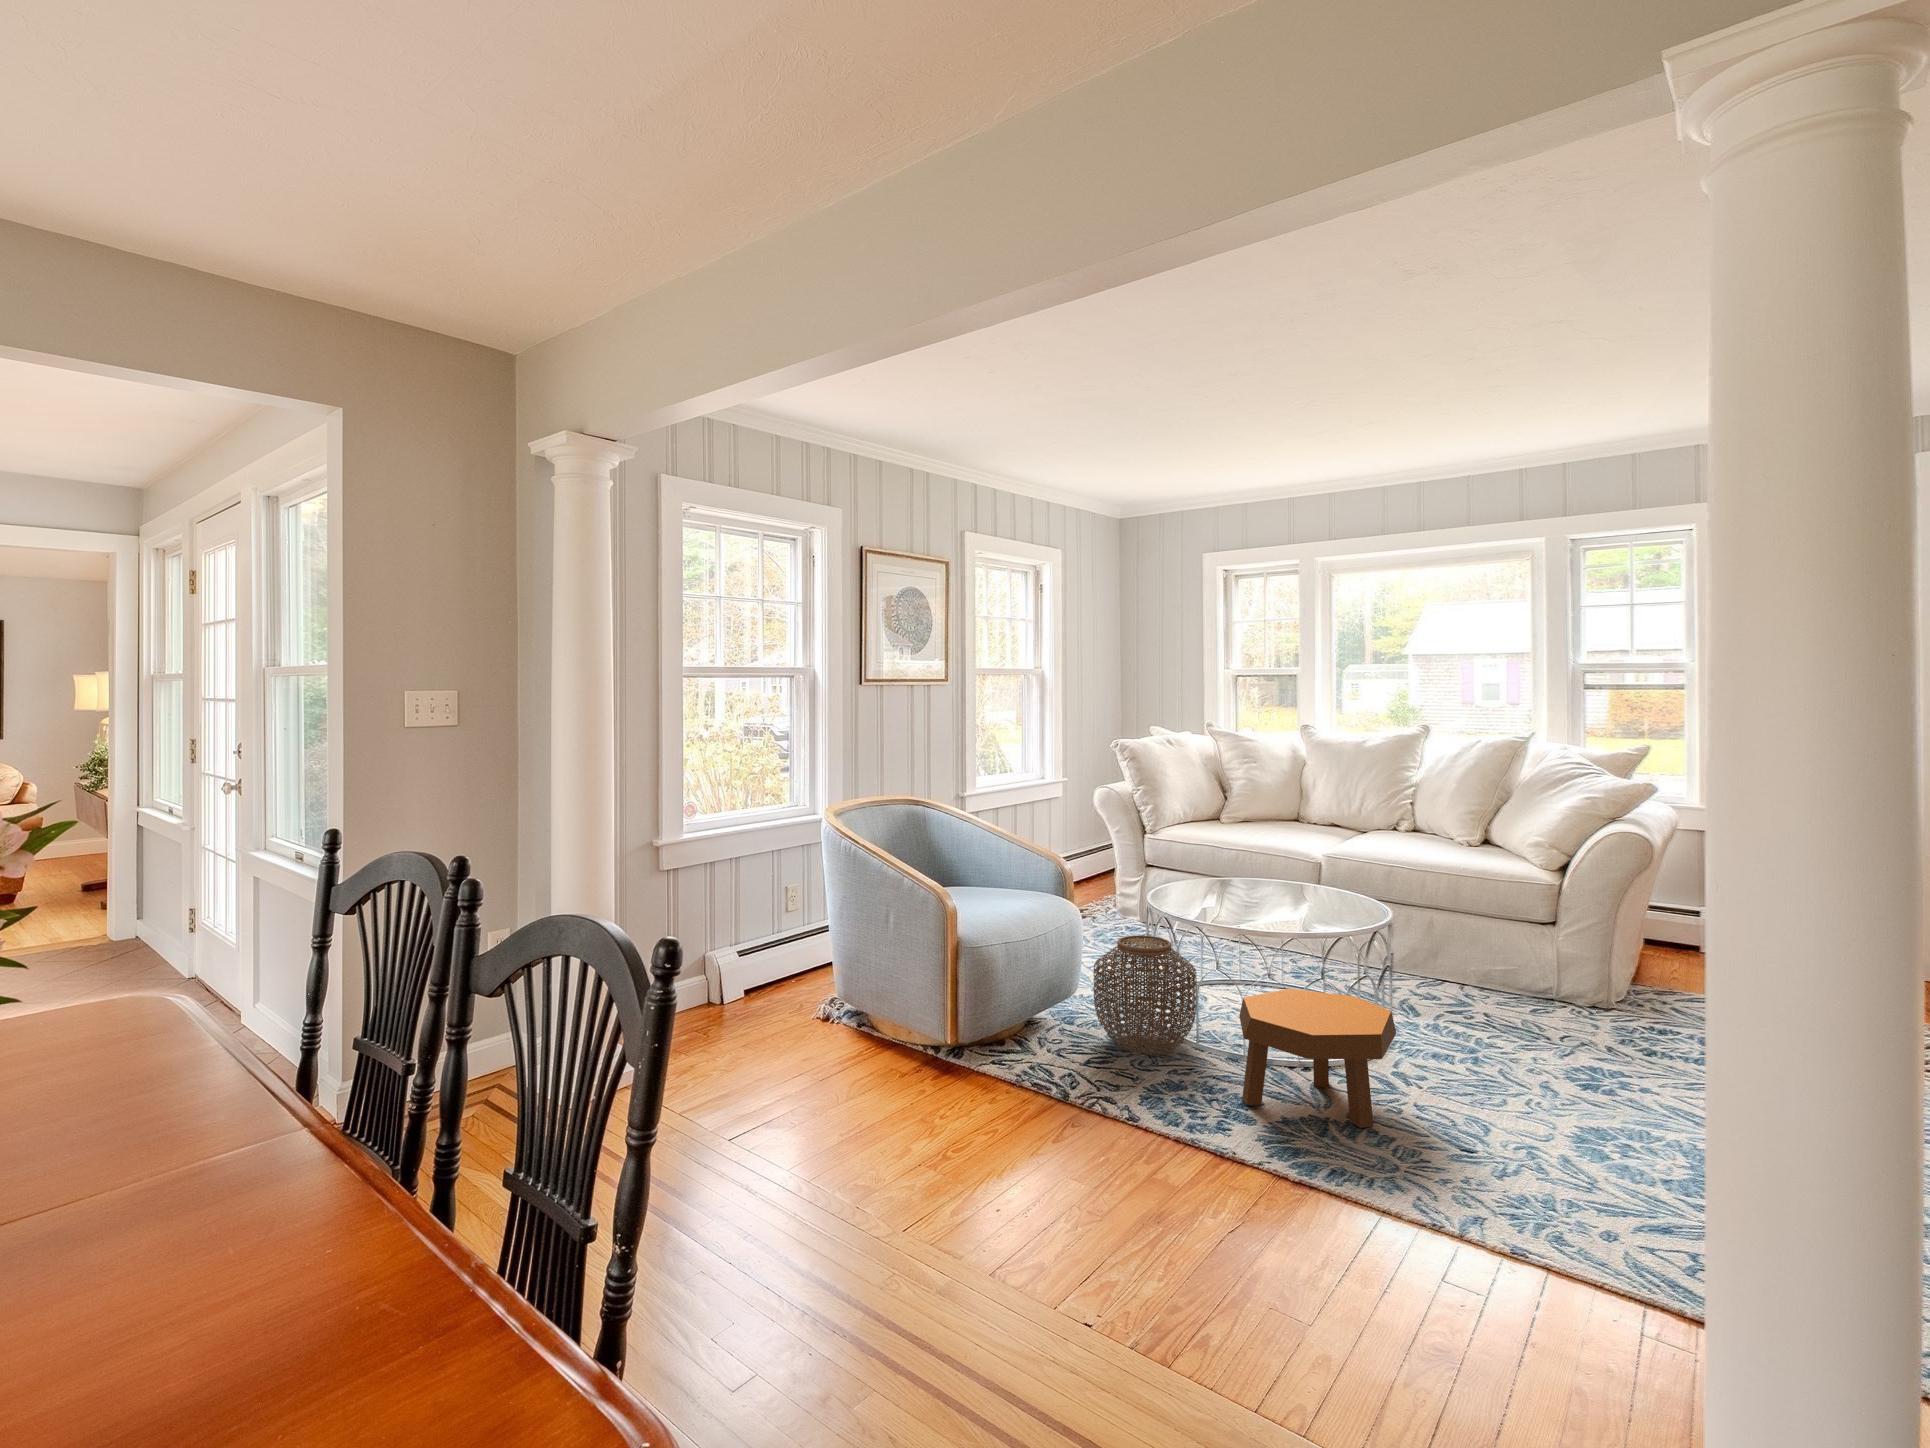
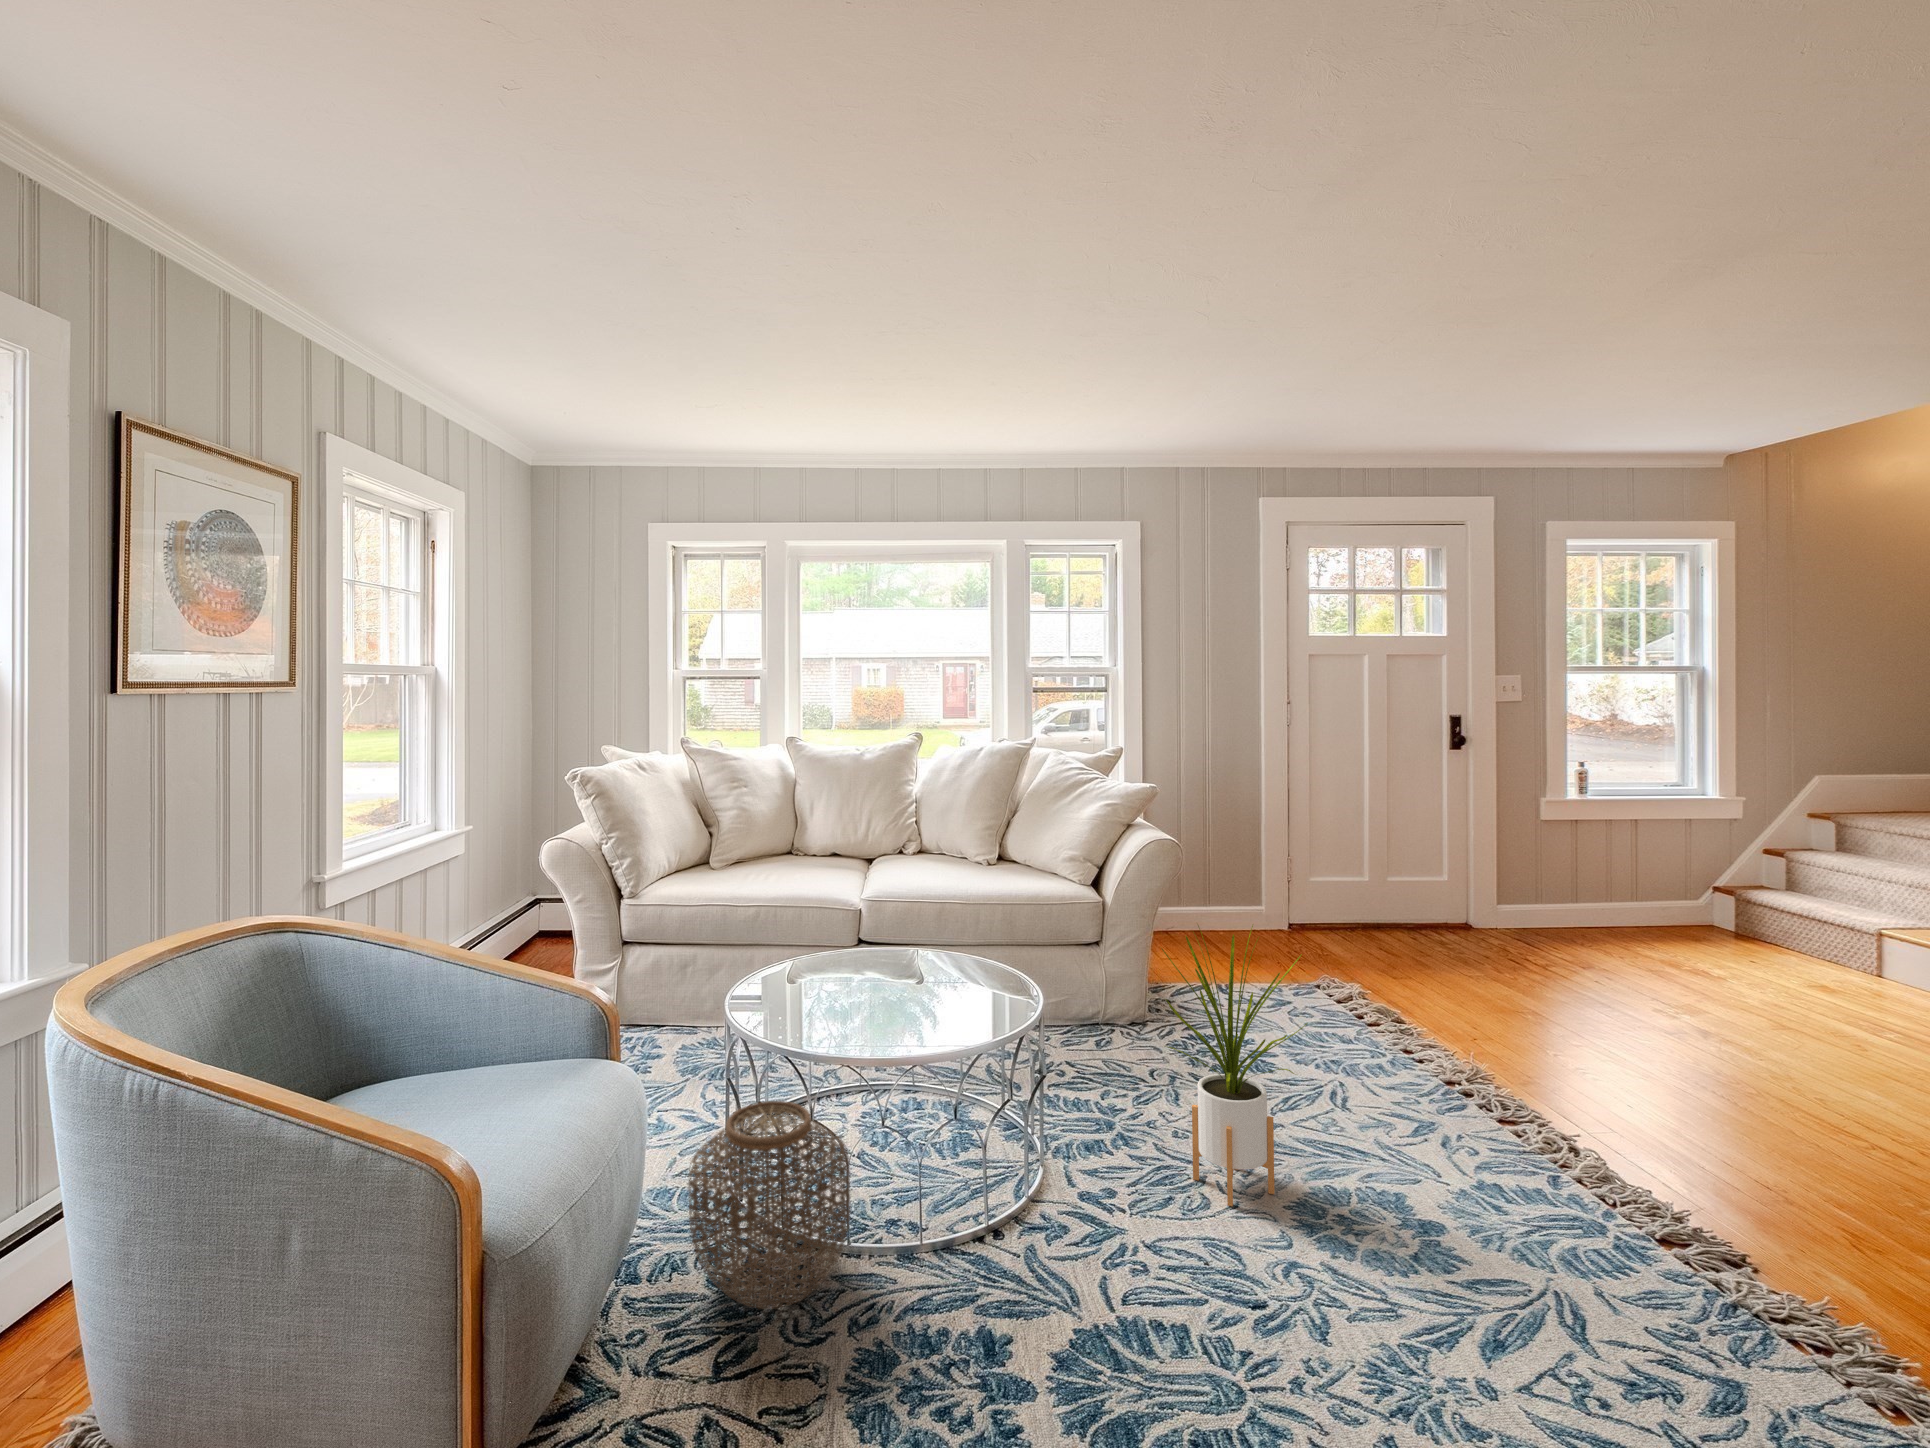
house plant: none [1468,872,1613,1110] -> present [1162,925,1306,1206]
footstool: present [1239,989,1396,1128] -> none [941,1127,1170,1364]

